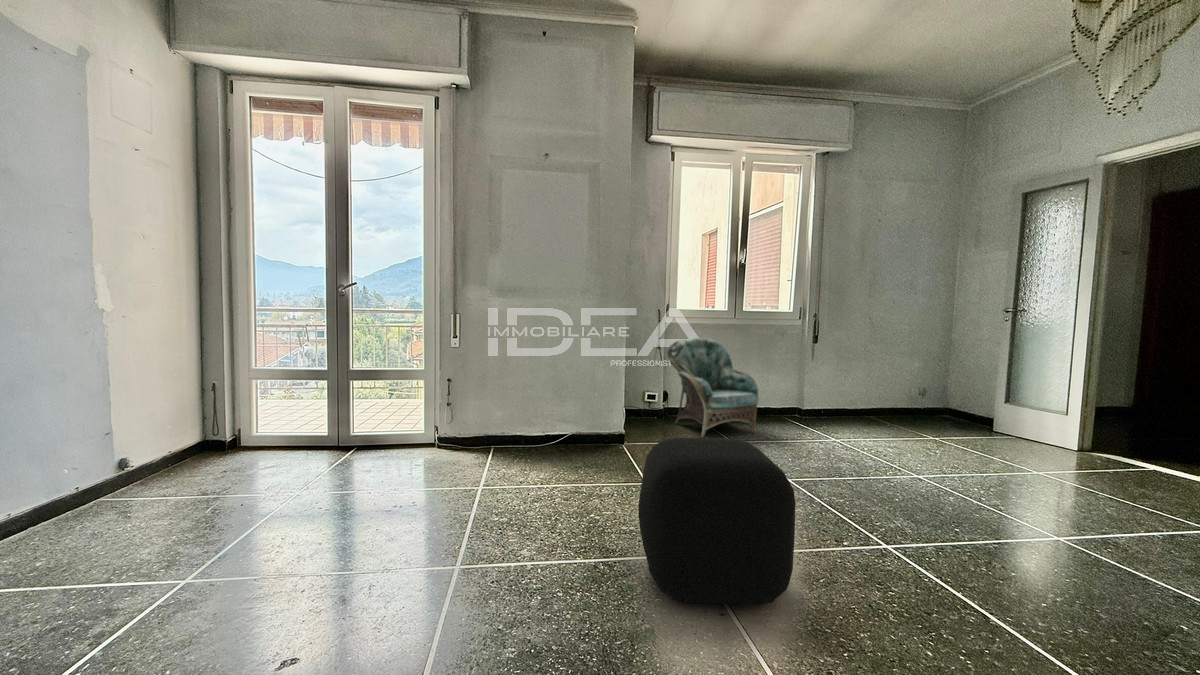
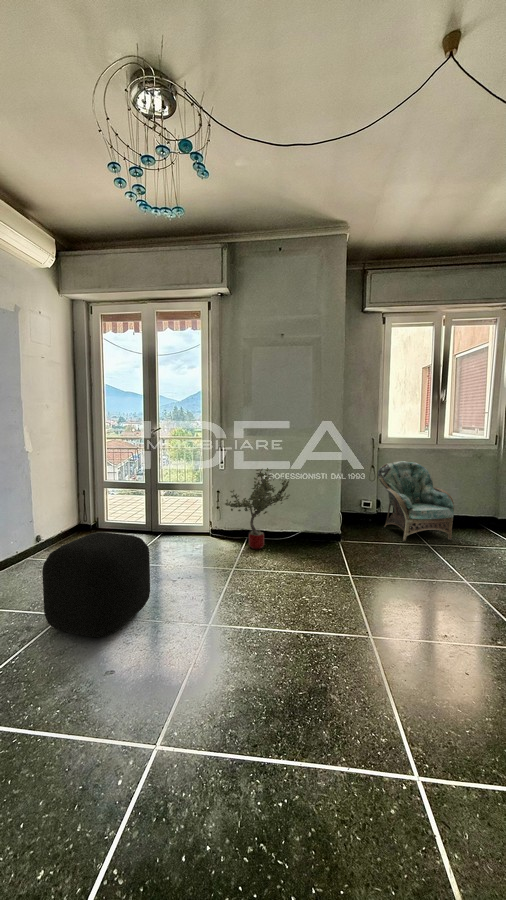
potted tree: none [462,342,559,460] -> present [225,468,290,549]
ottoman: present [638,437,796,604] -> present [42,532,150,637]

